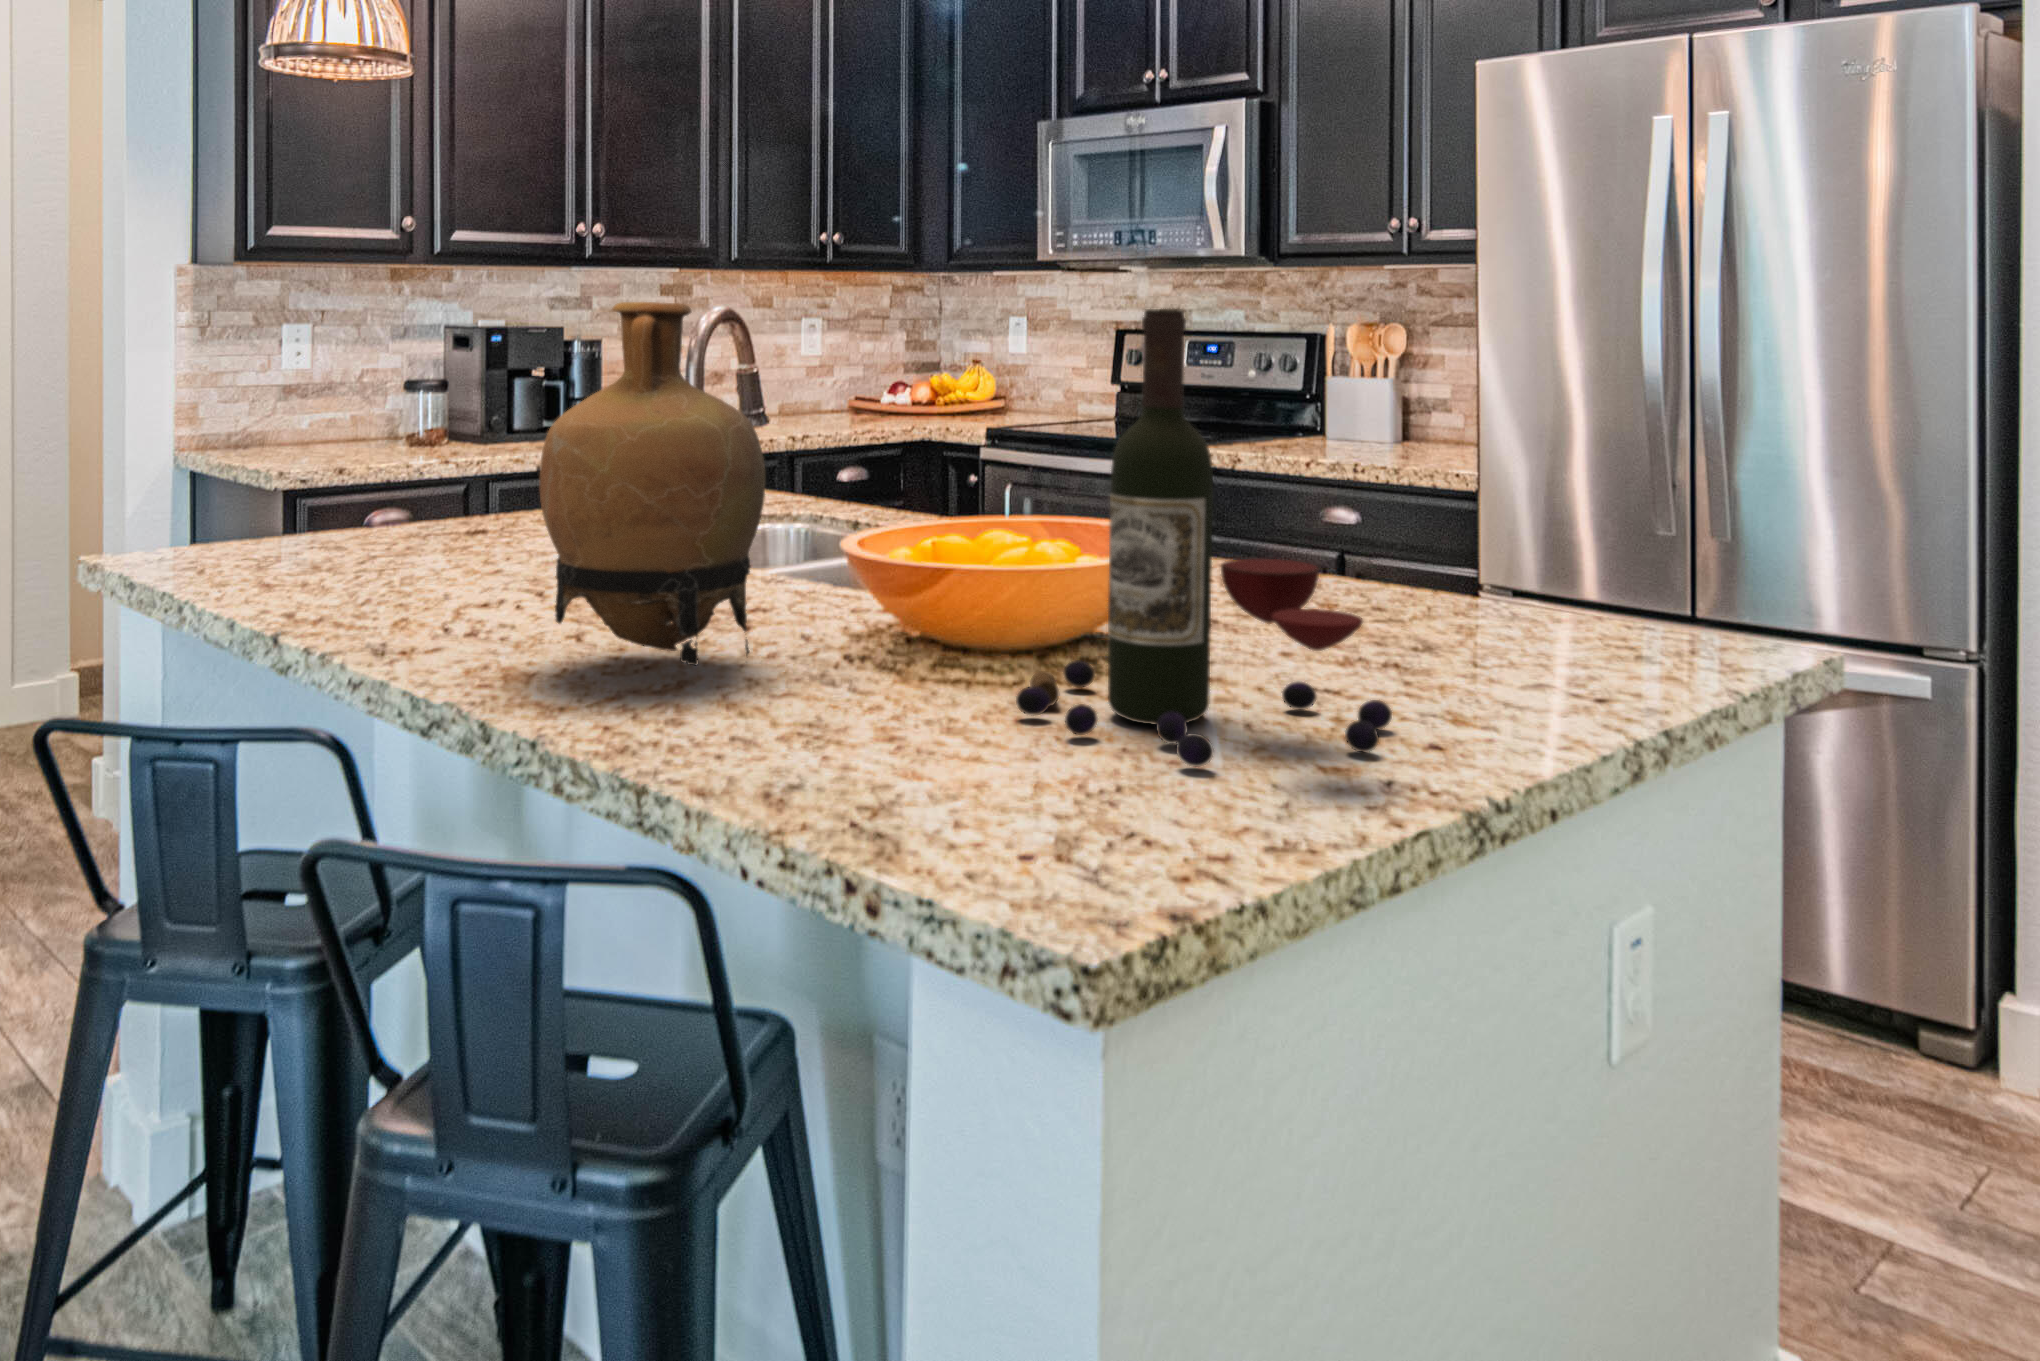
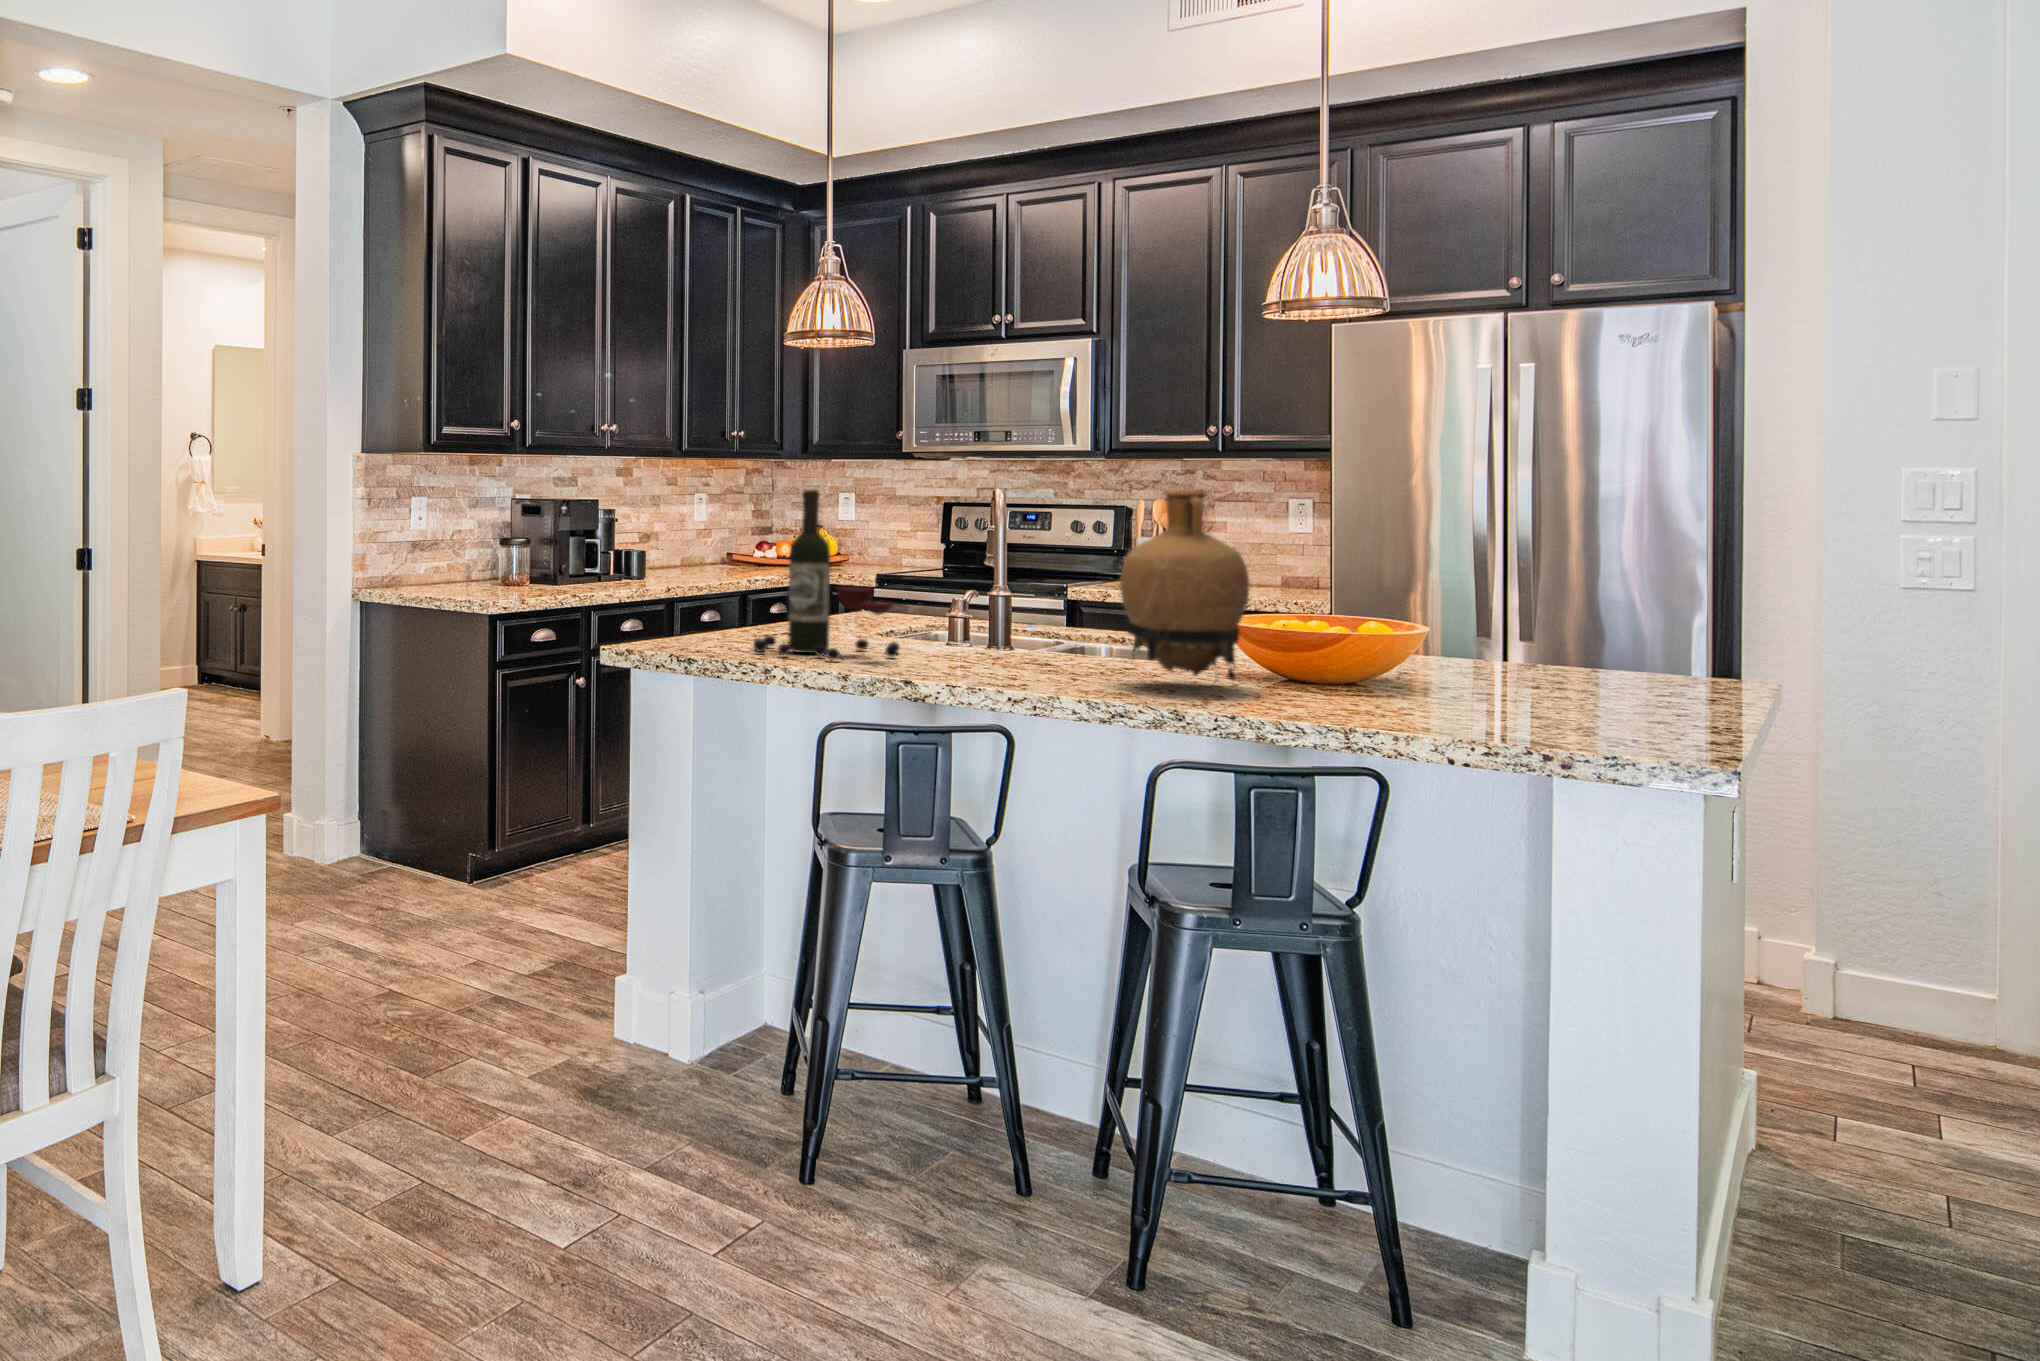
wine bottle: present [1016,309,1392,767] -> present [753,490,900,660]

